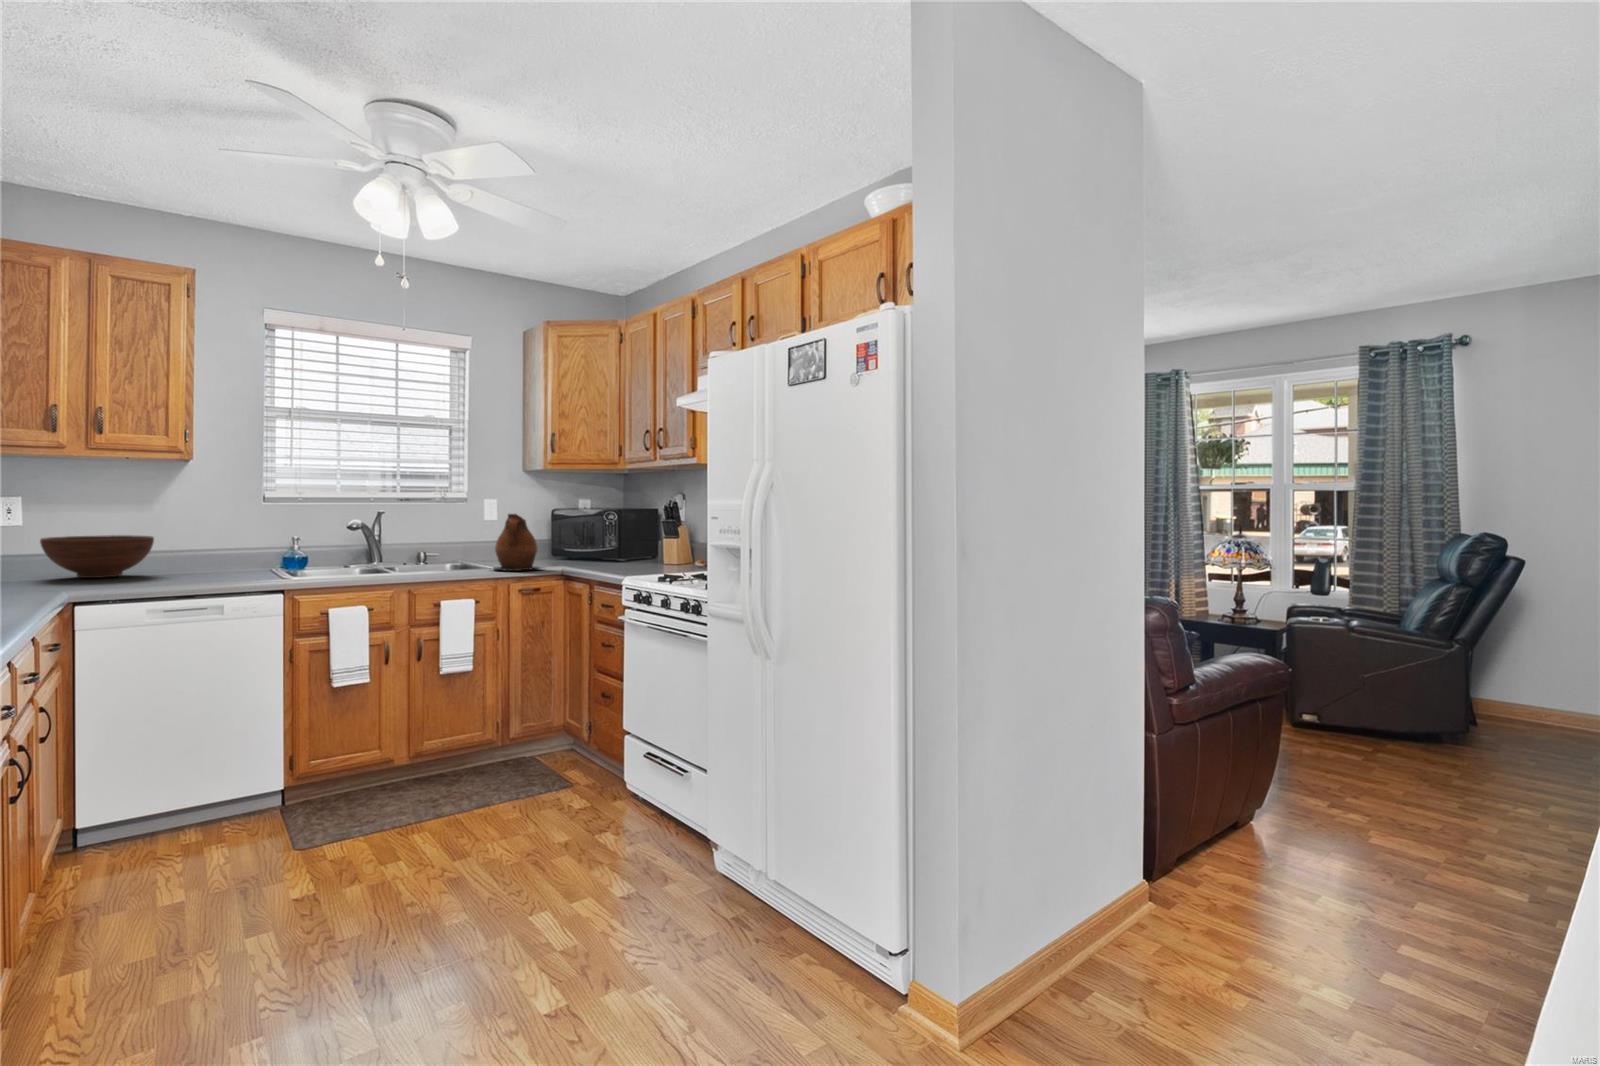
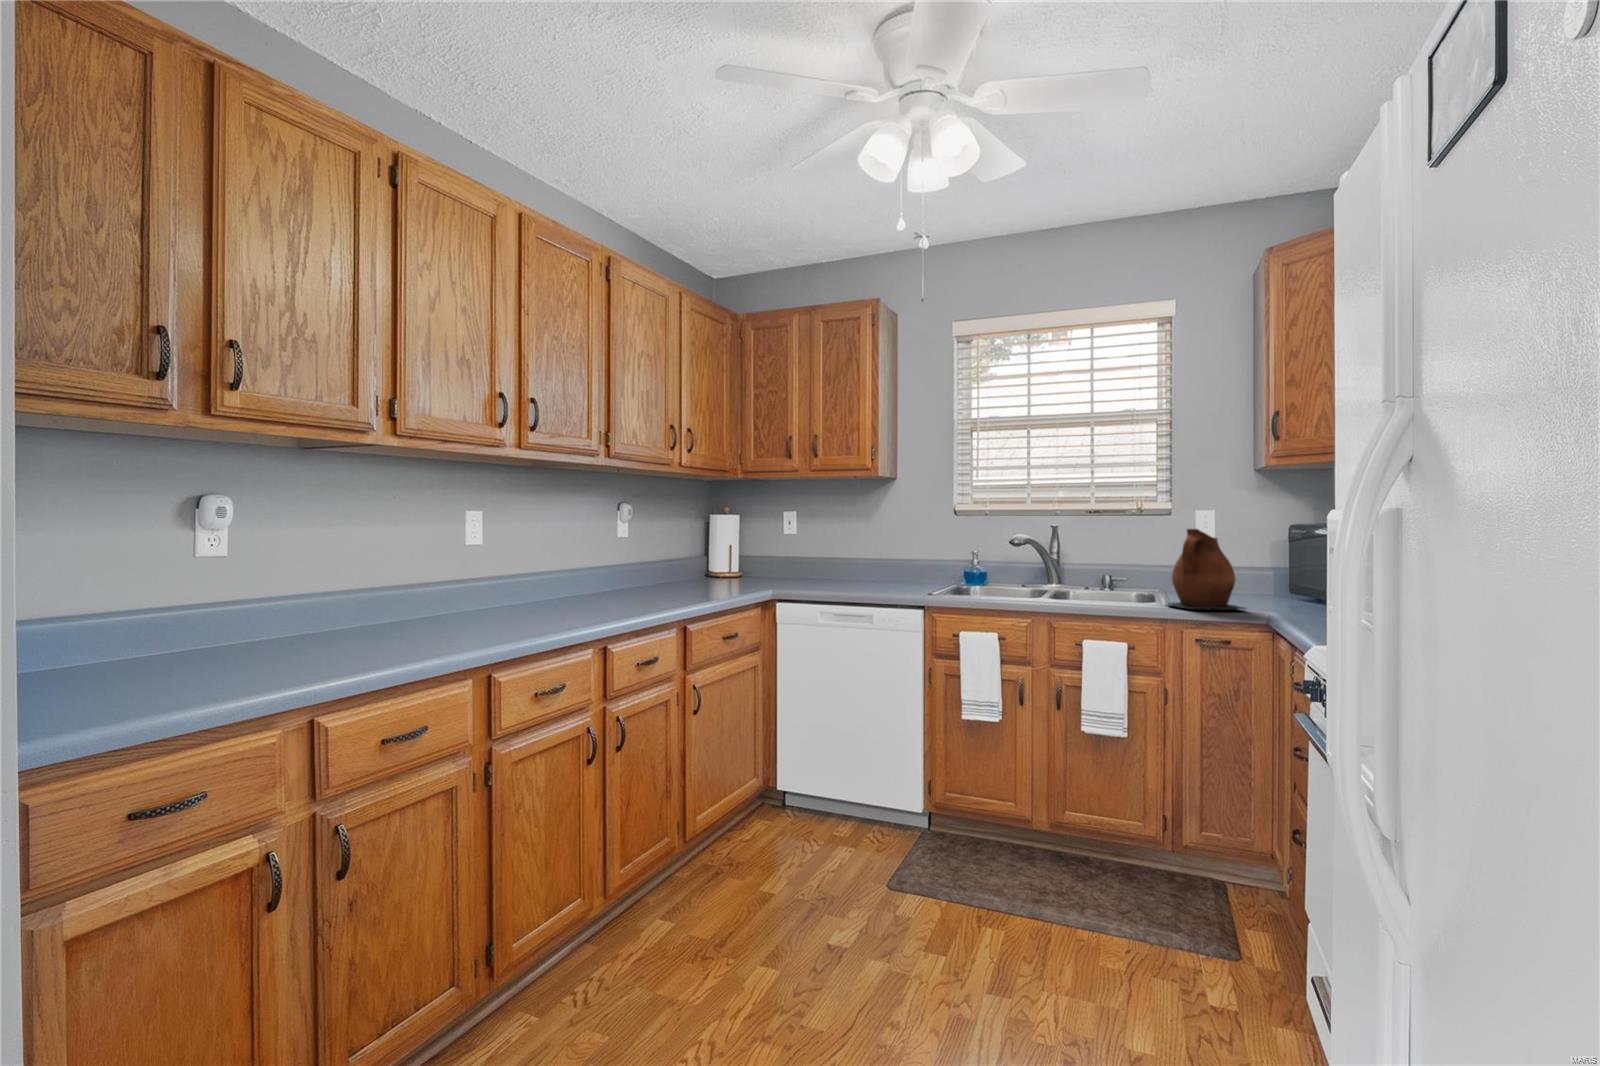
fruit bowl: present [40,535,154,578] -> none [794,546,867,581]

